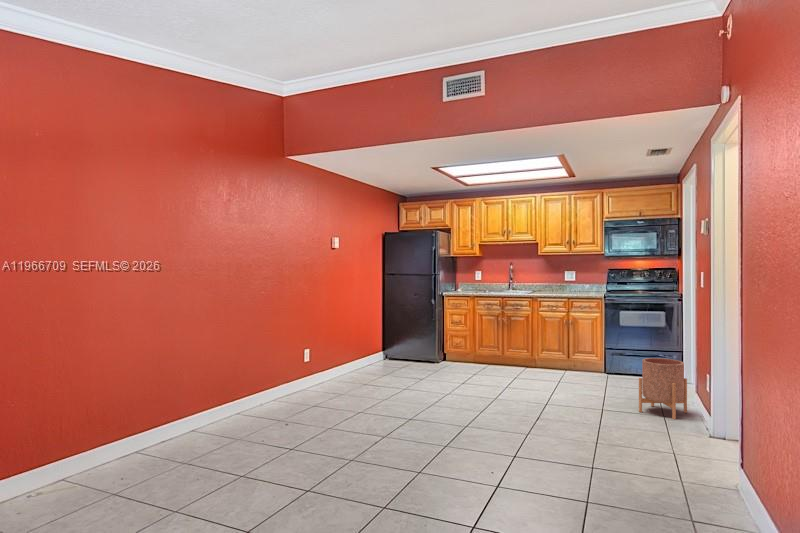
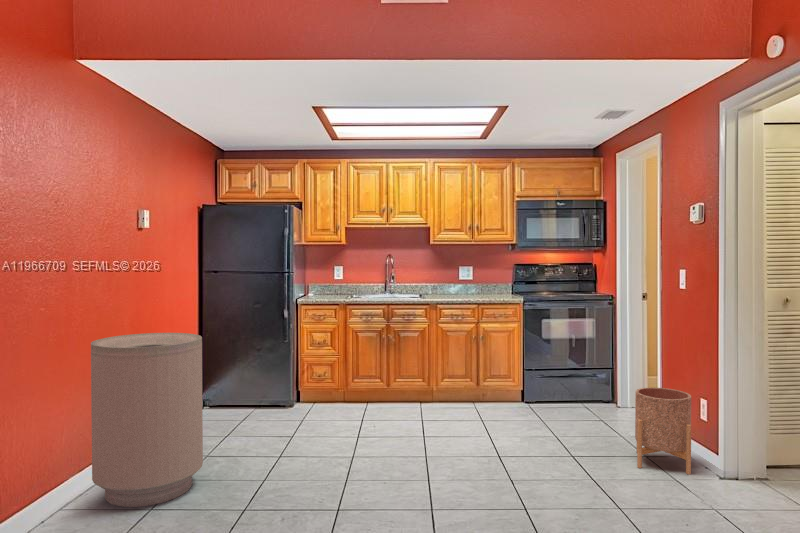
trash can: none [312,305,366,391] -> present [91,333,203,507]

